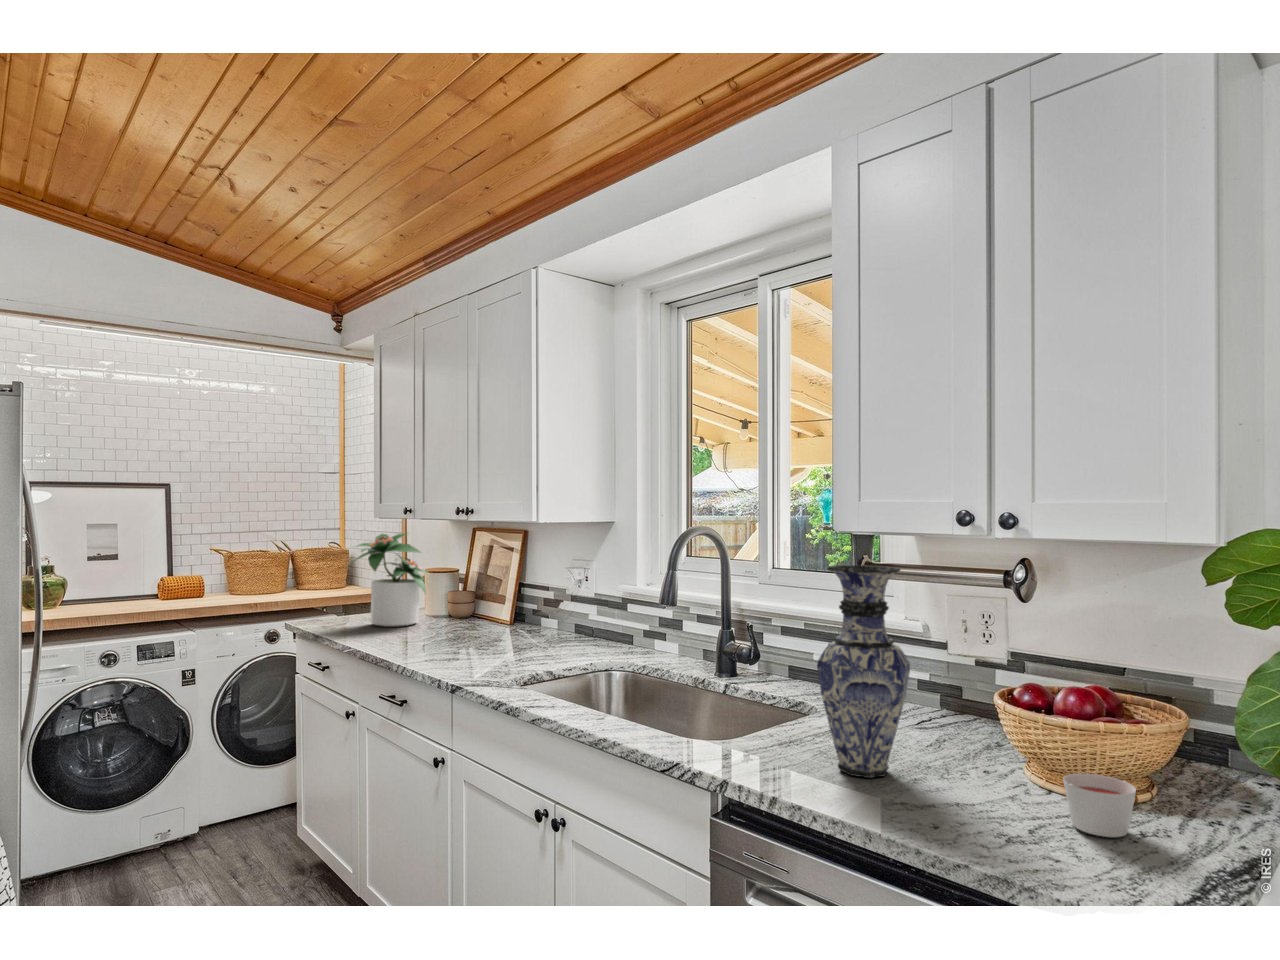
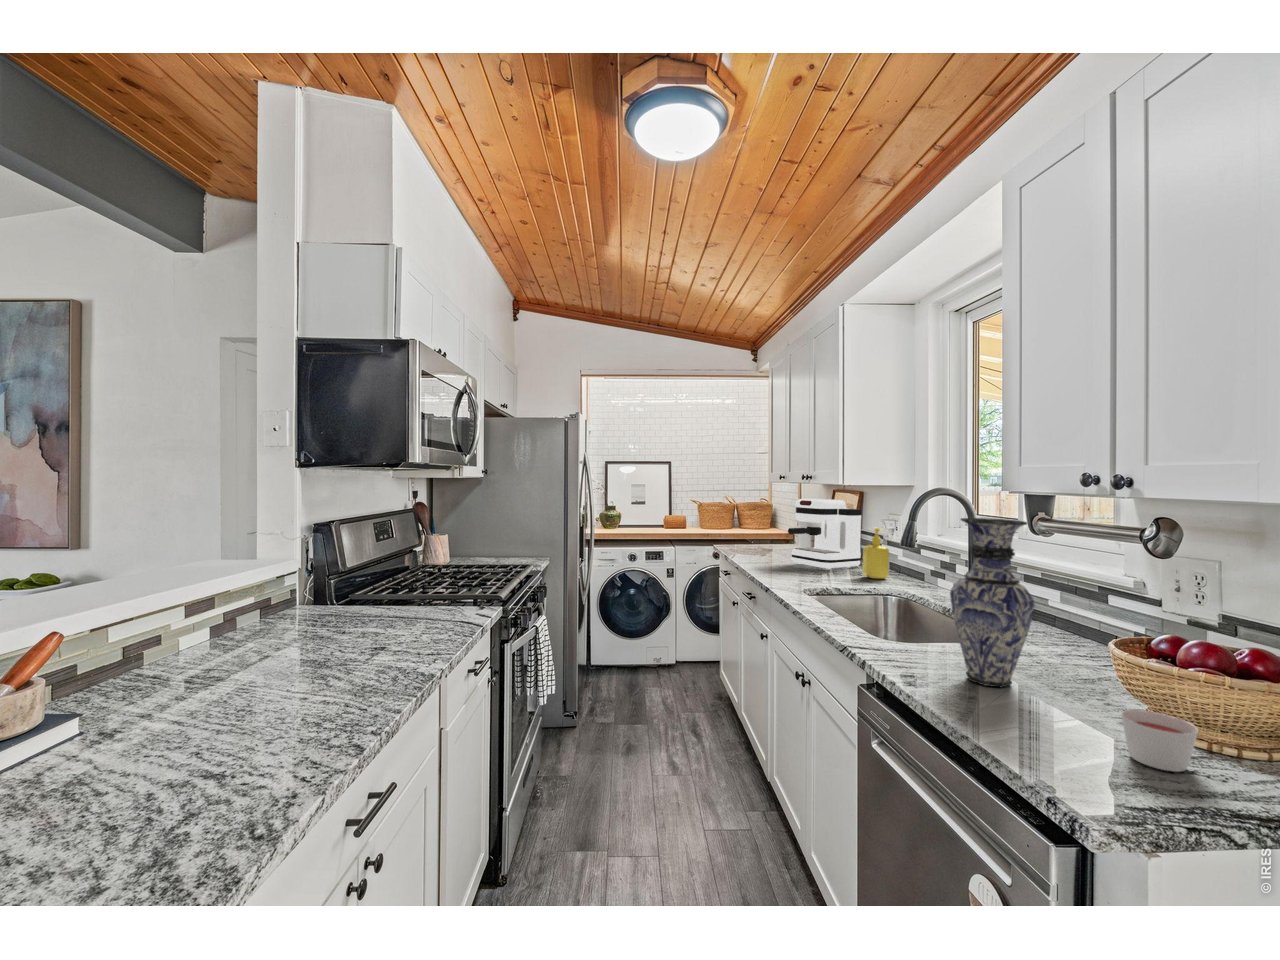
potted plant: present [353,533,427,627] -> none [744,493,801,554]
coffee maker: none [442,541,537,643] -> present [788,499,861,570]
soap dispenser: none [556,579,590,649] -> present [863,528,889,579]

